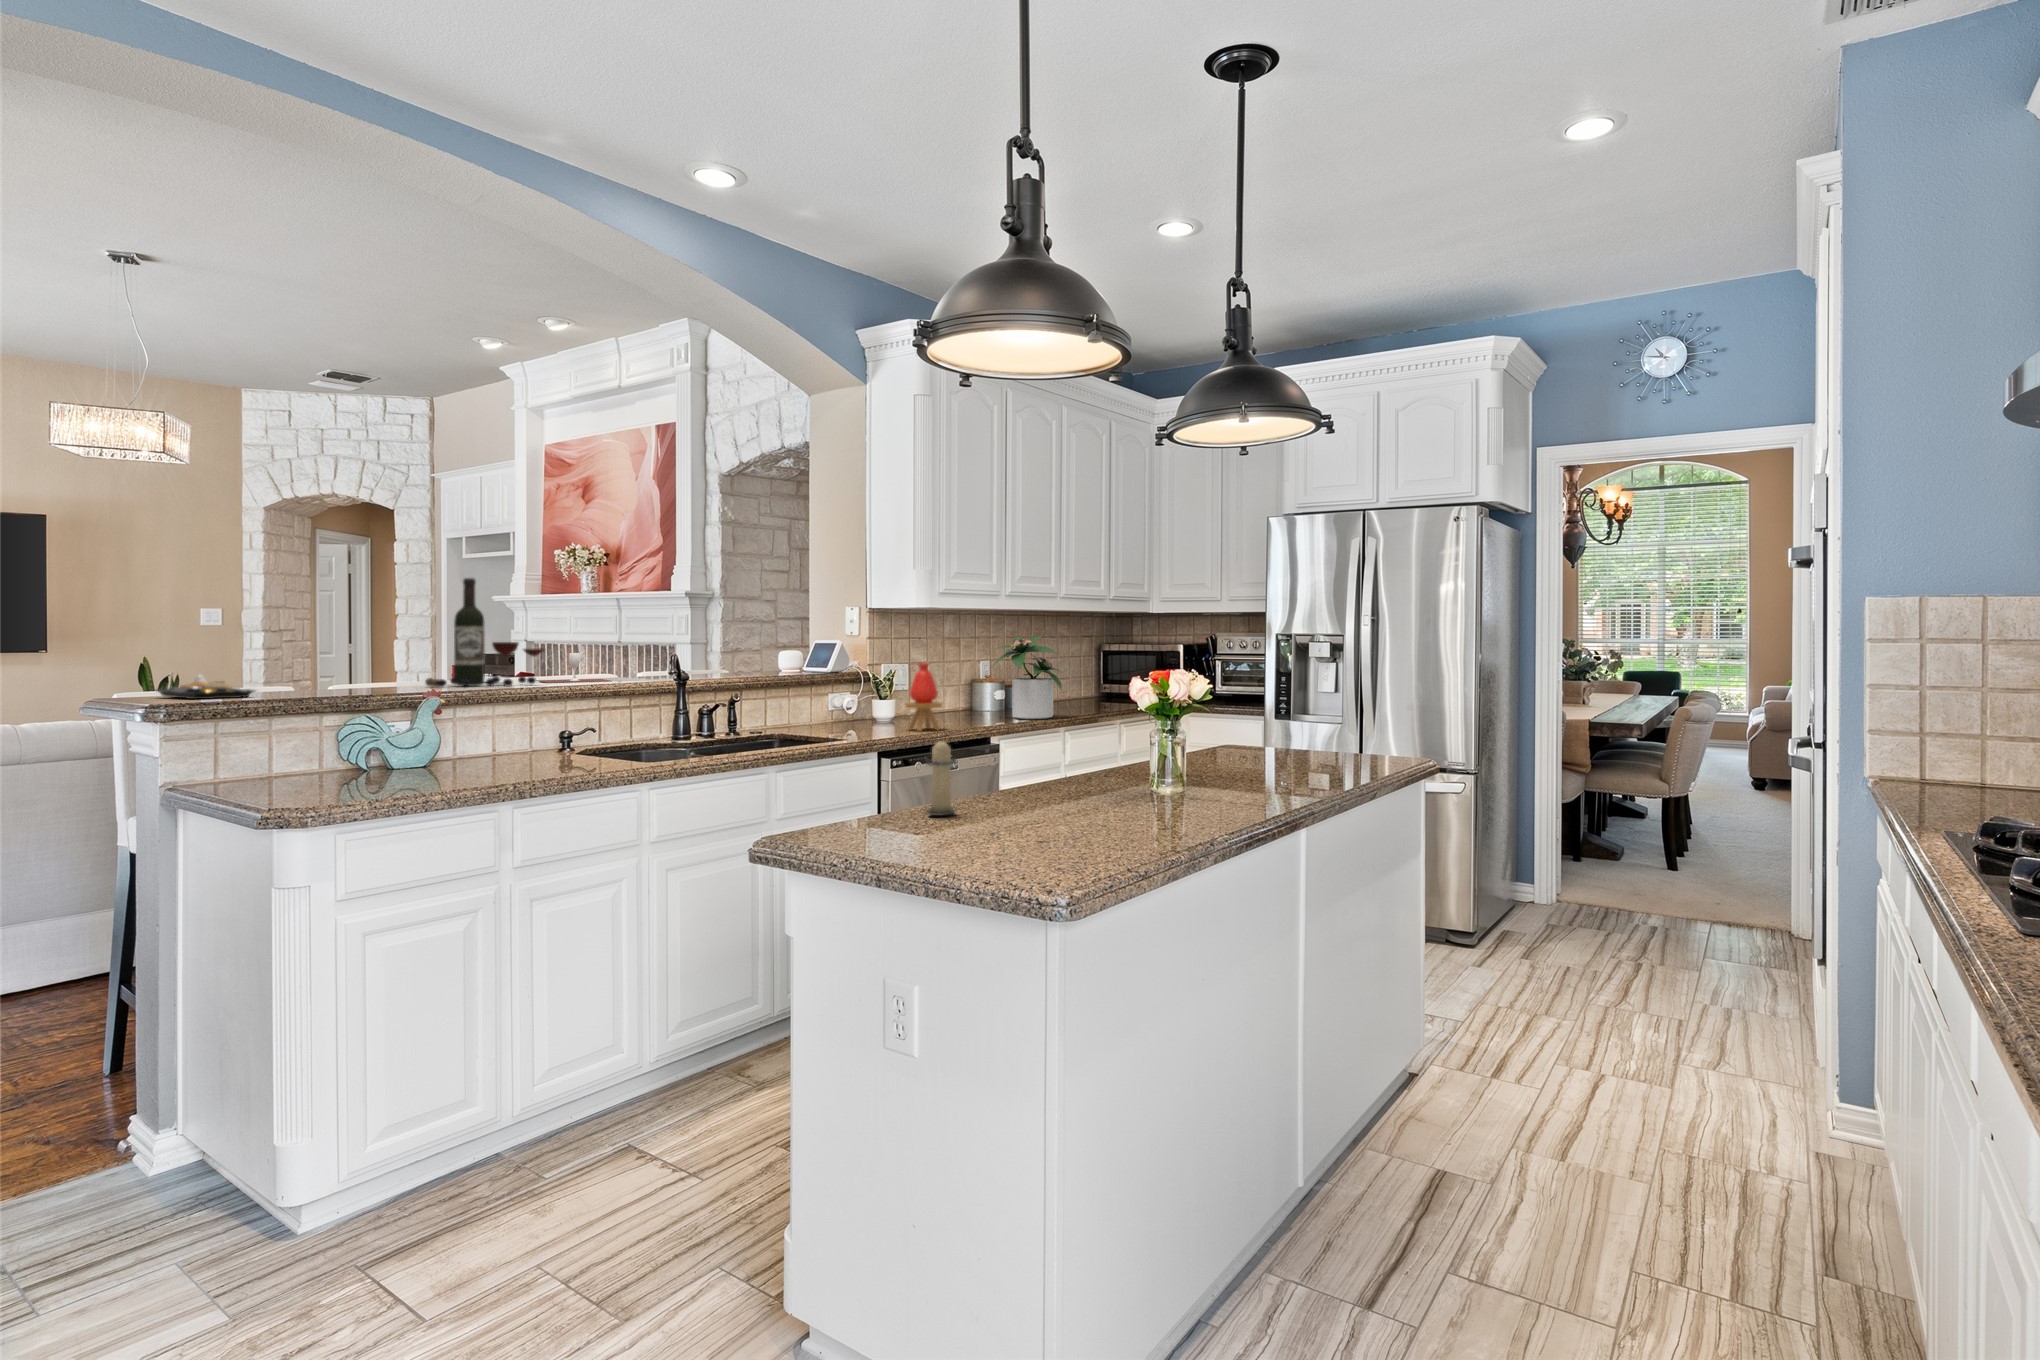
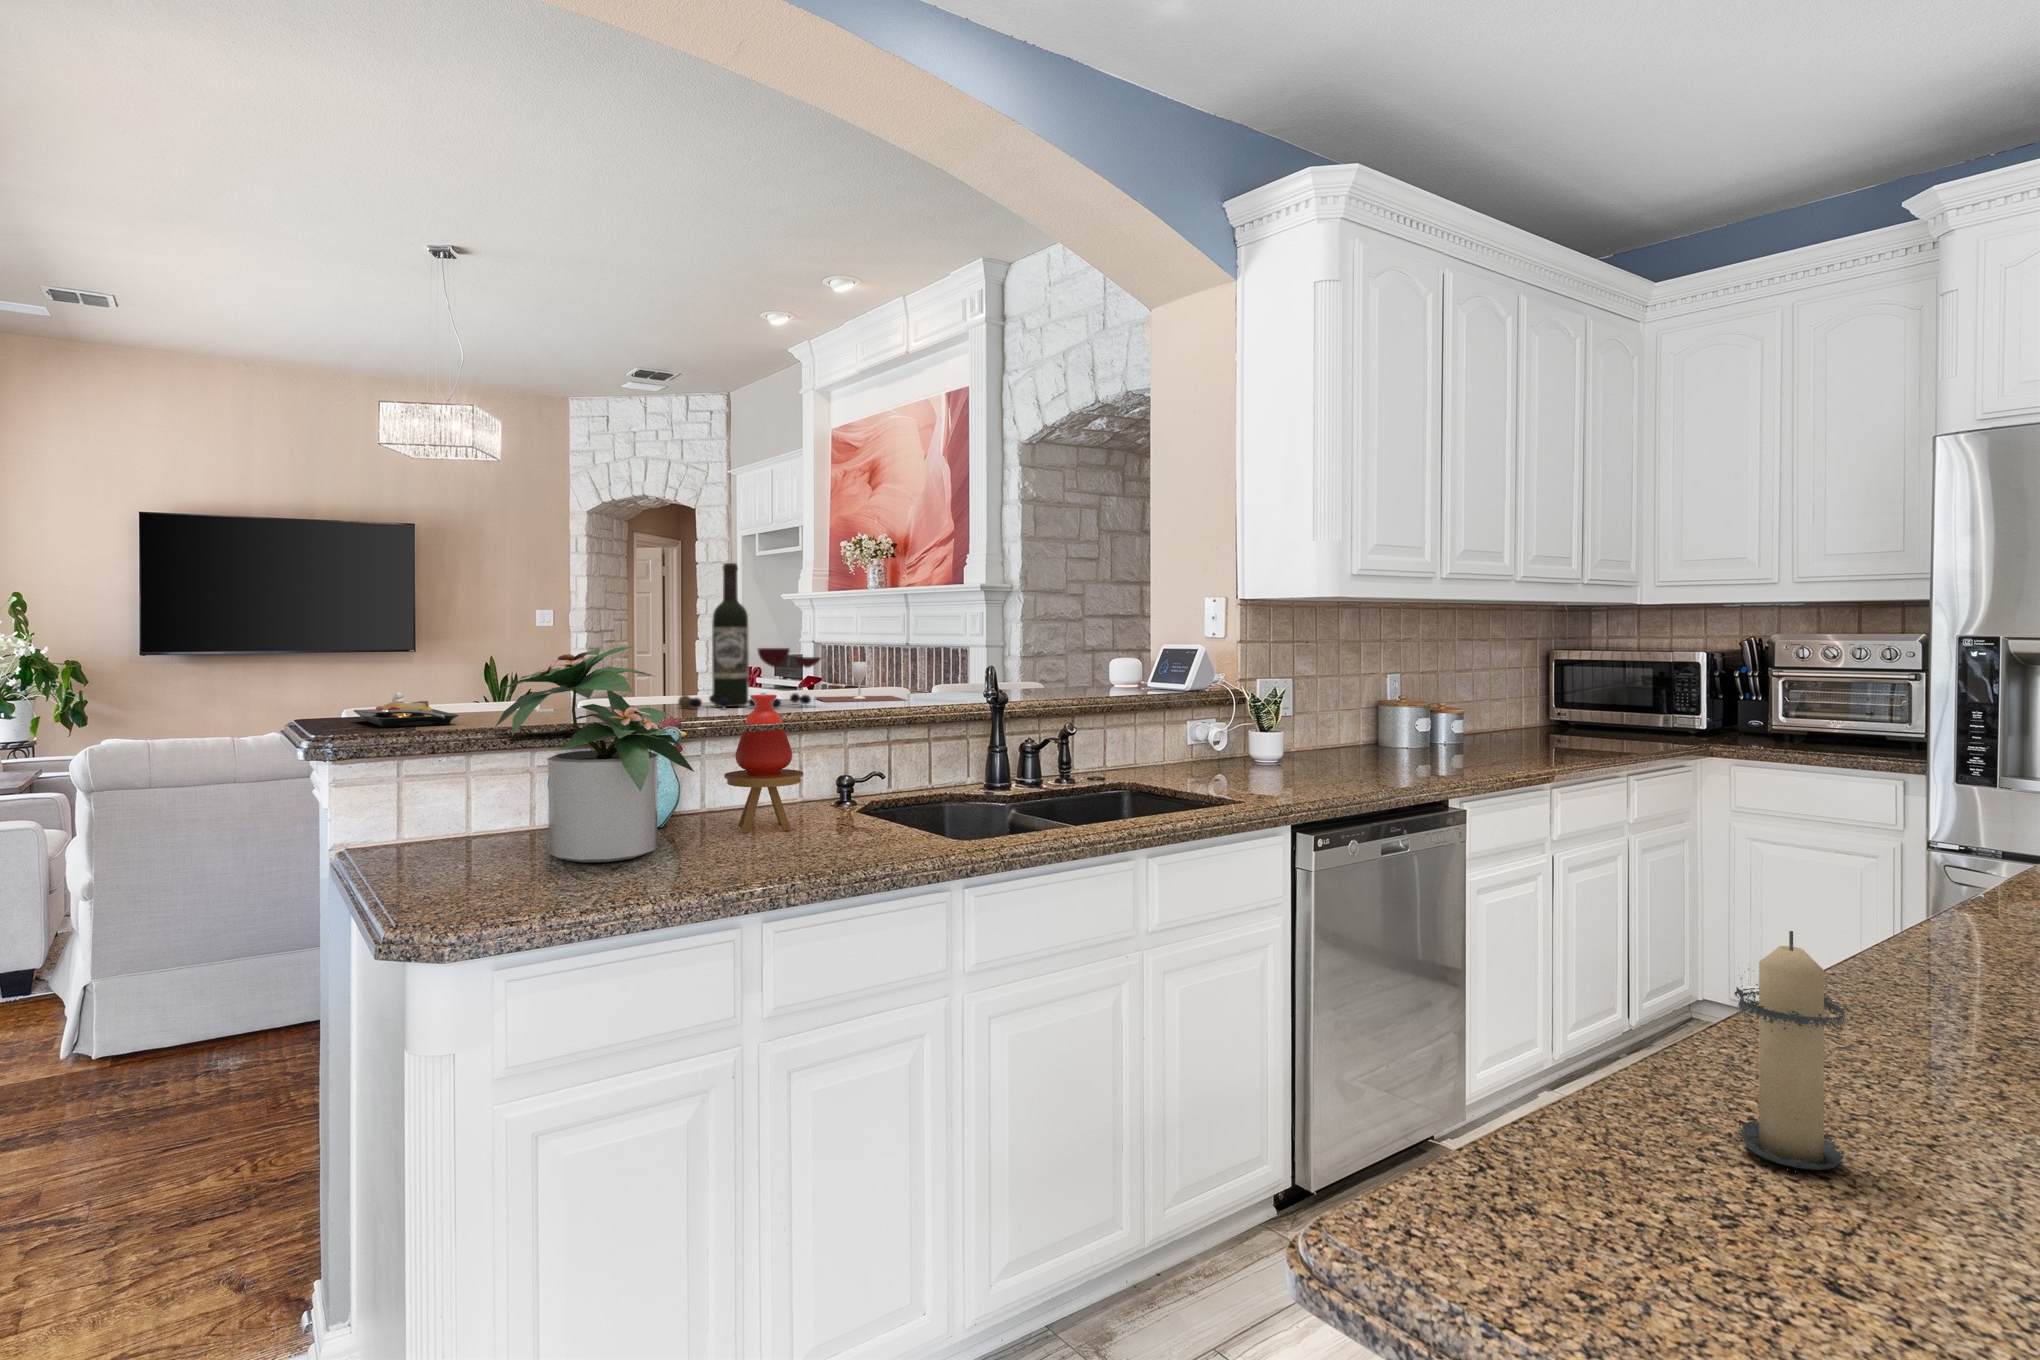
potted plant: present [992,636,1062,719] -> present [495,646,694,862]
vase: present [905,663,943,731] -> present [724,695,803,833]

